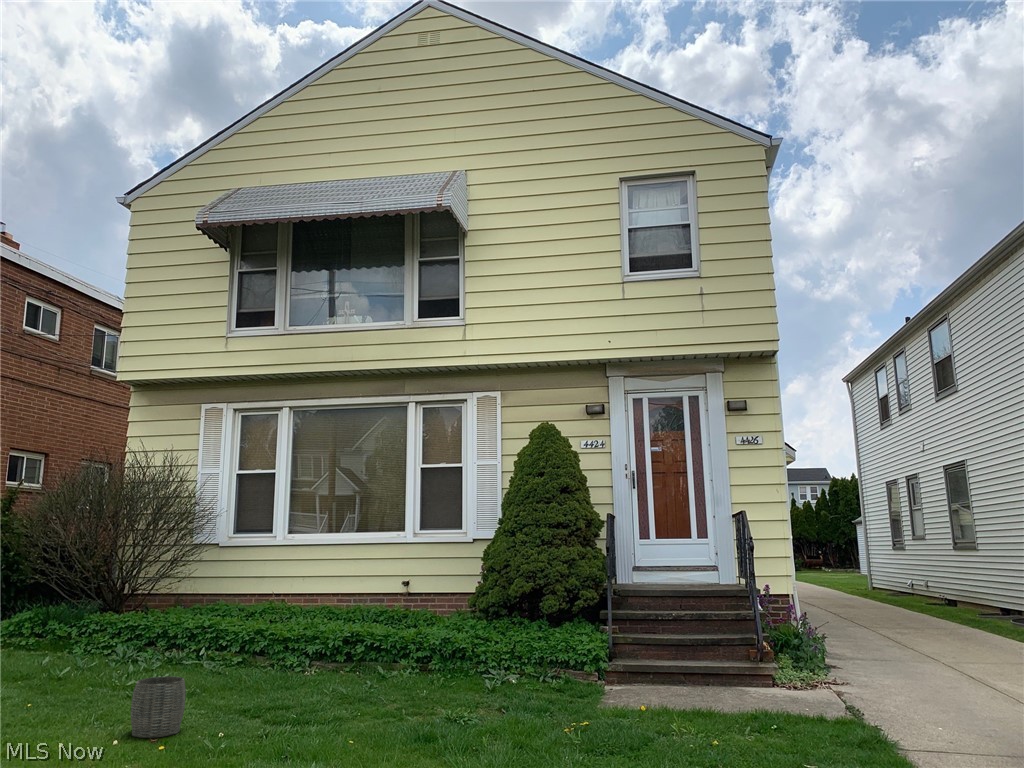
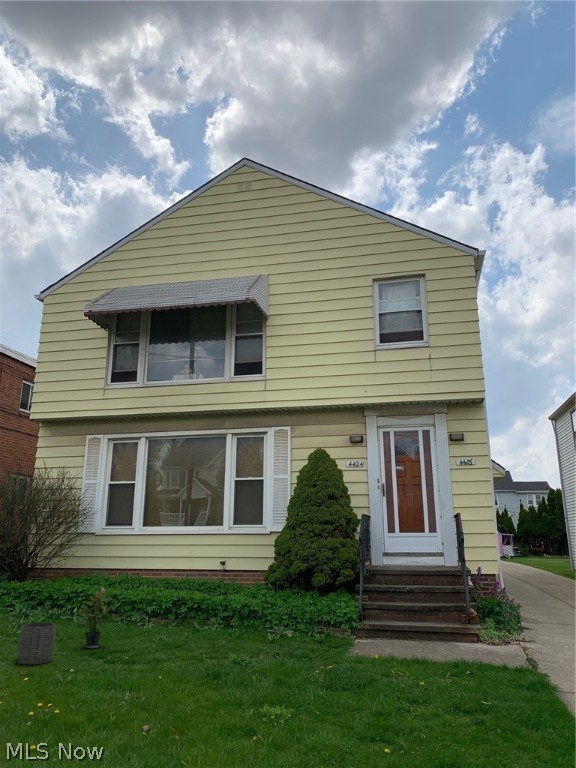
potted plant: none [214,623,264,710] -> present [78,587,112,648]

